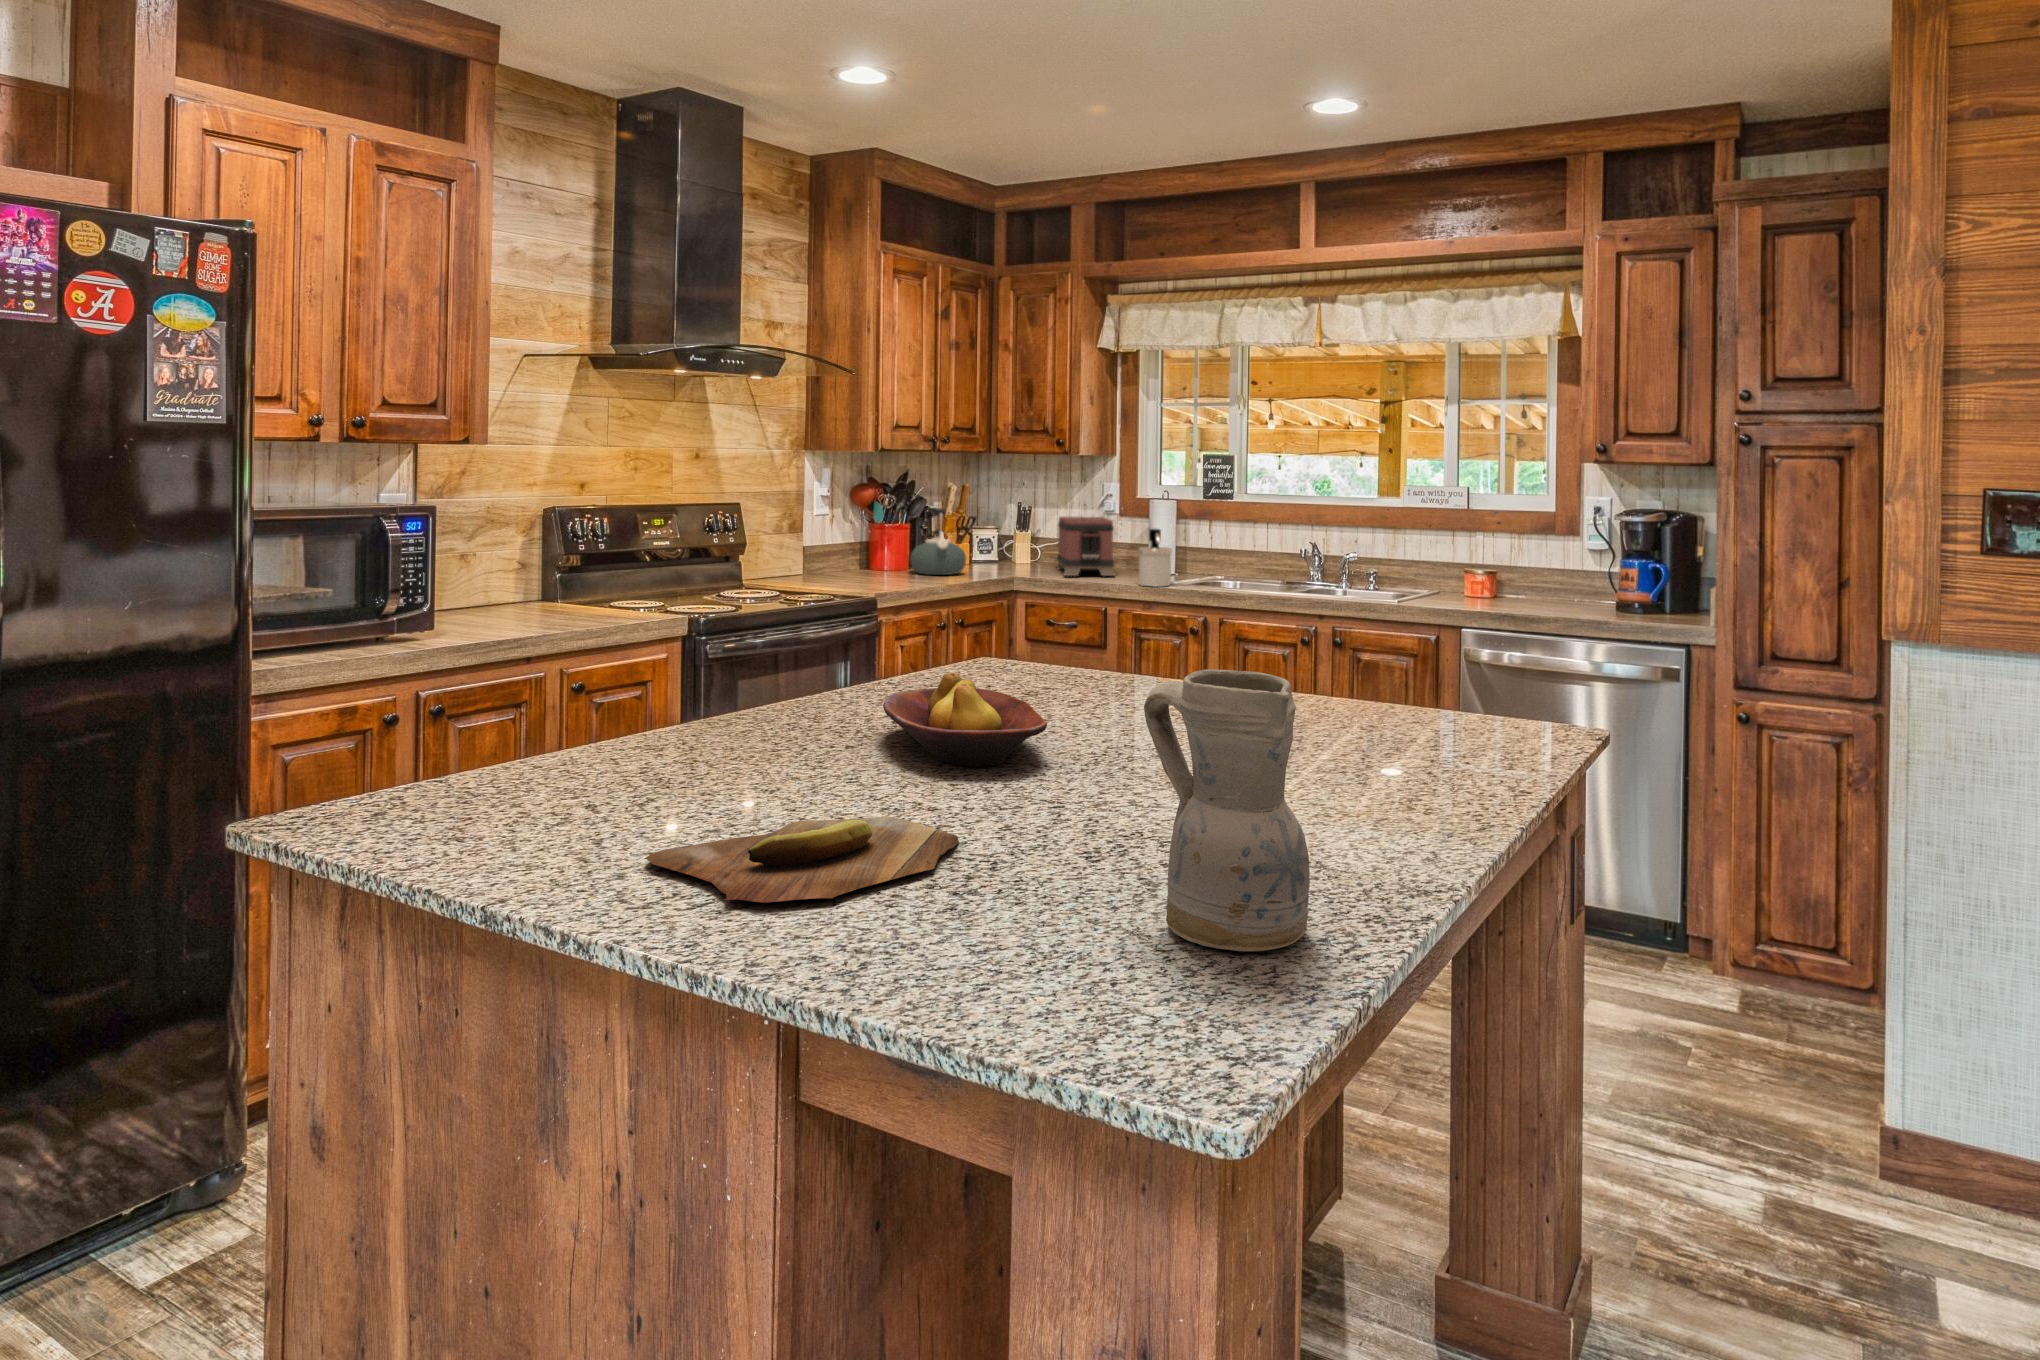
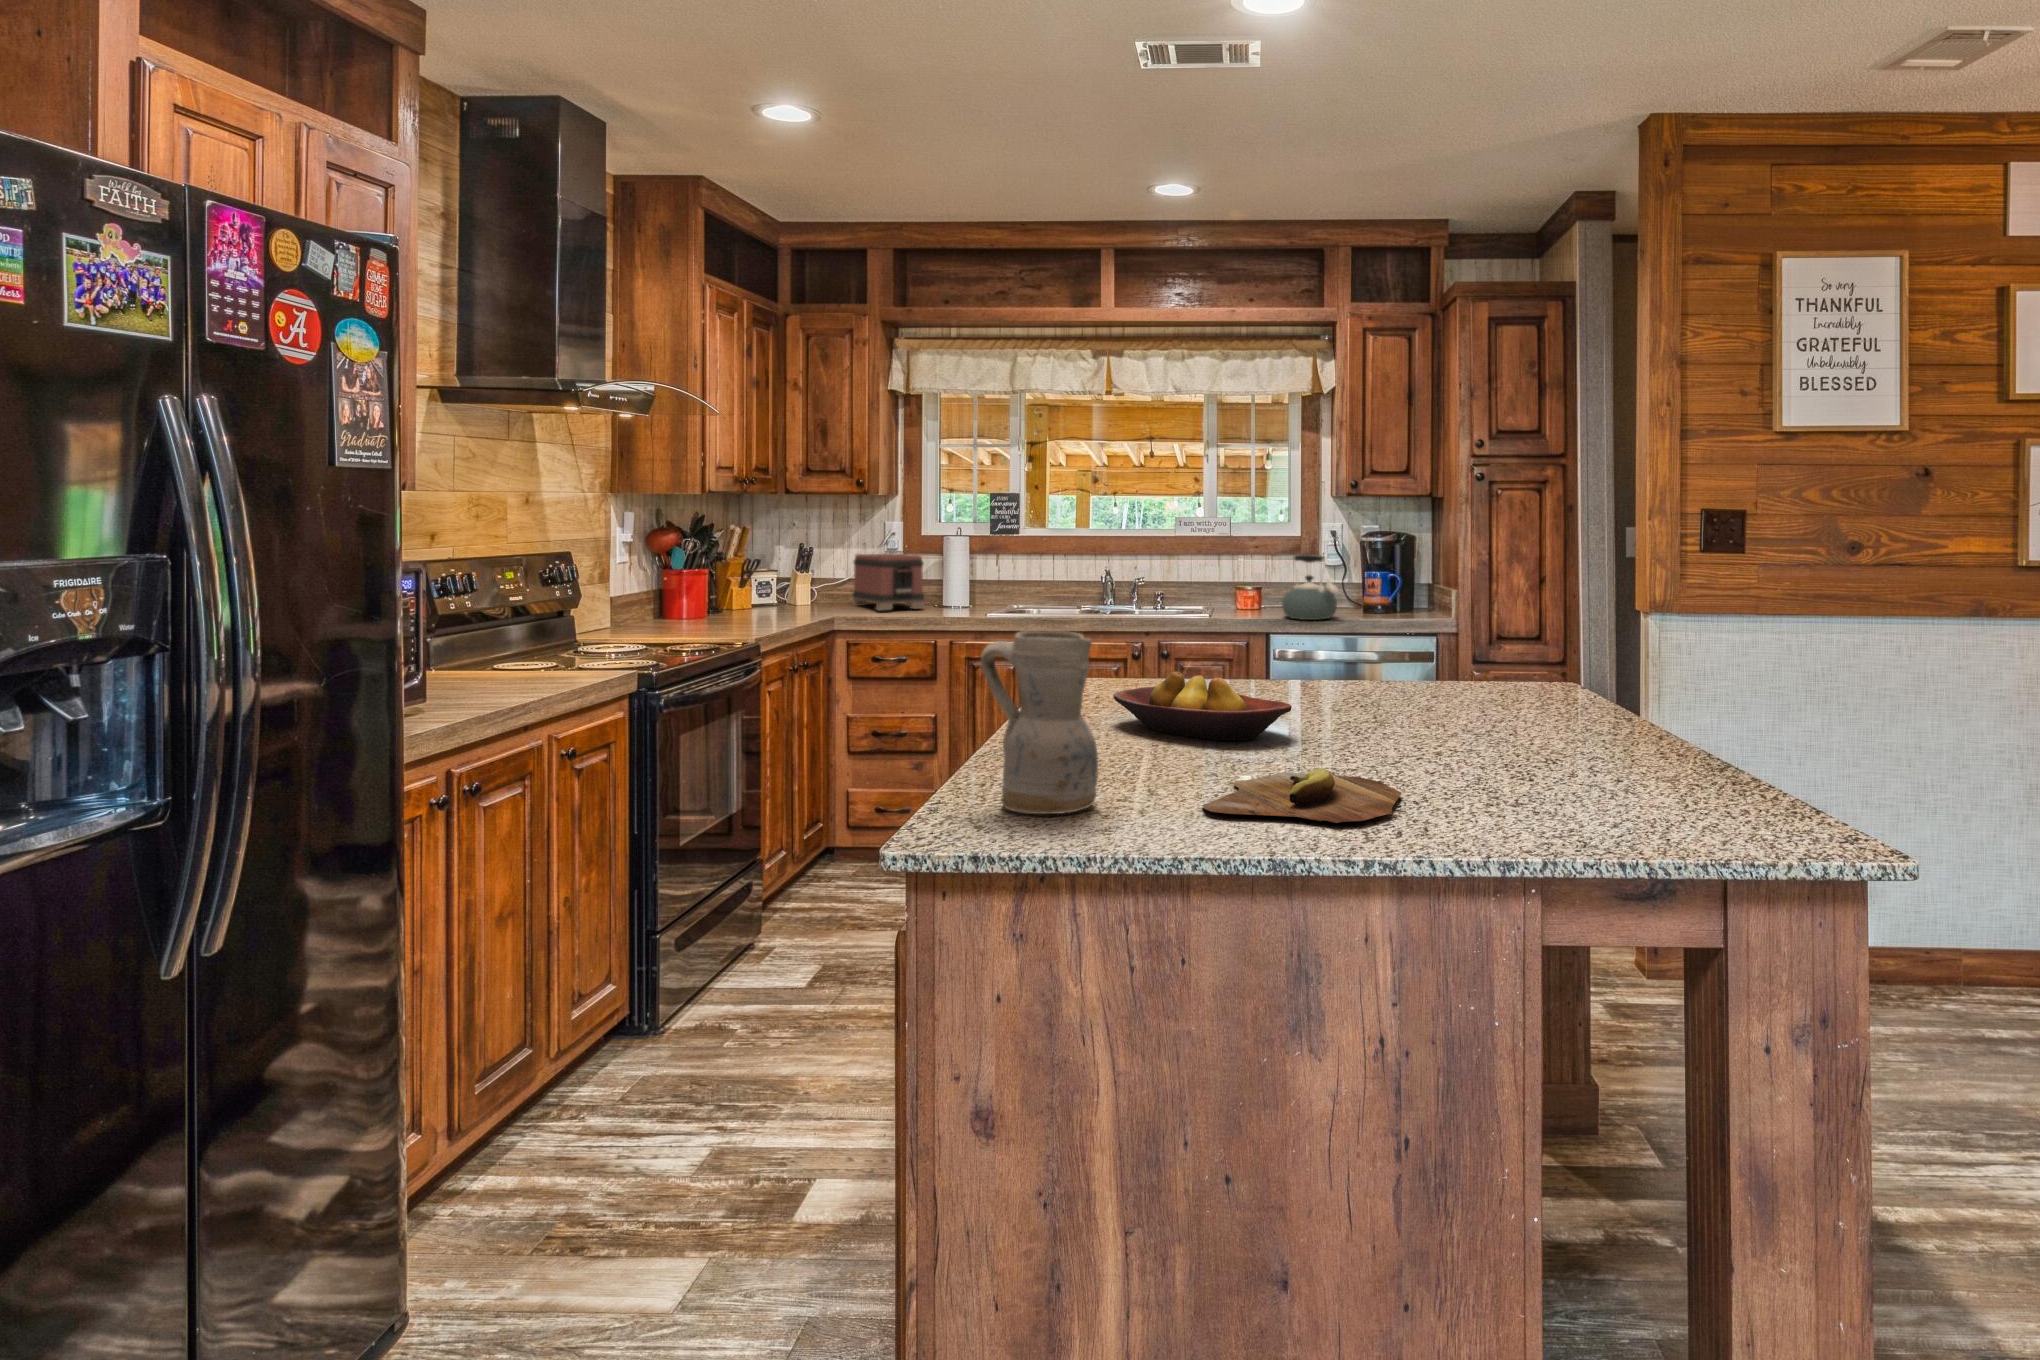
kettle: present [910,508,966,575] -> present [1282,555,1338,620]
soap dispenser: present [1137,529,1172,587] -> none [958,562,991,616]
ceramic pitcher: present [1144,669,1310,951] -> present [981,630,1098,814]

